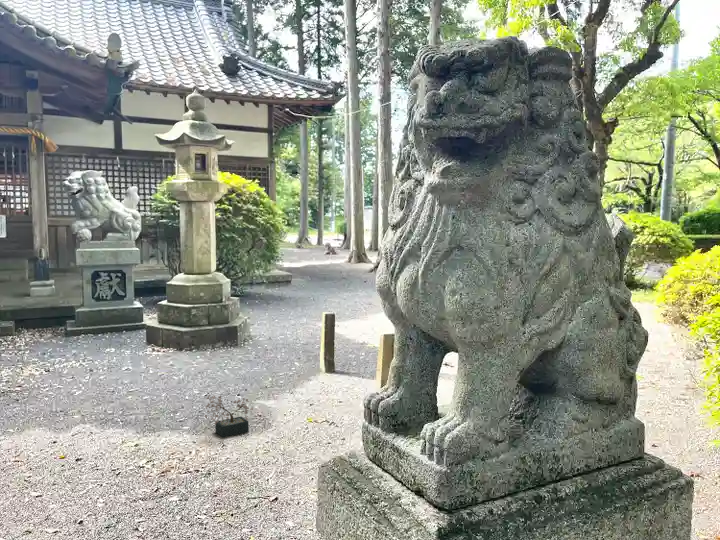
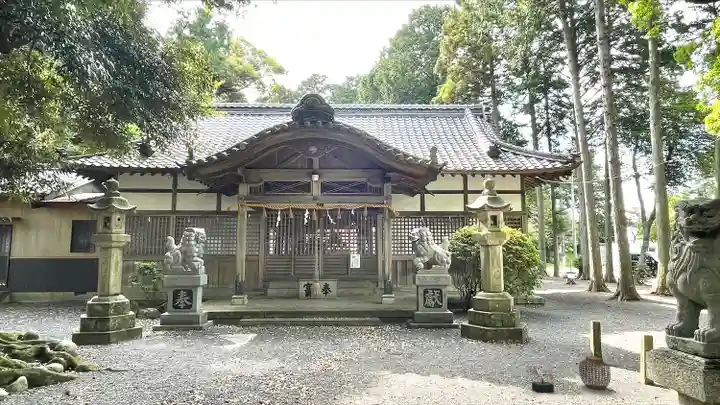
woven basket: none [291,368,333,417] -> present [579,356,611,390]

